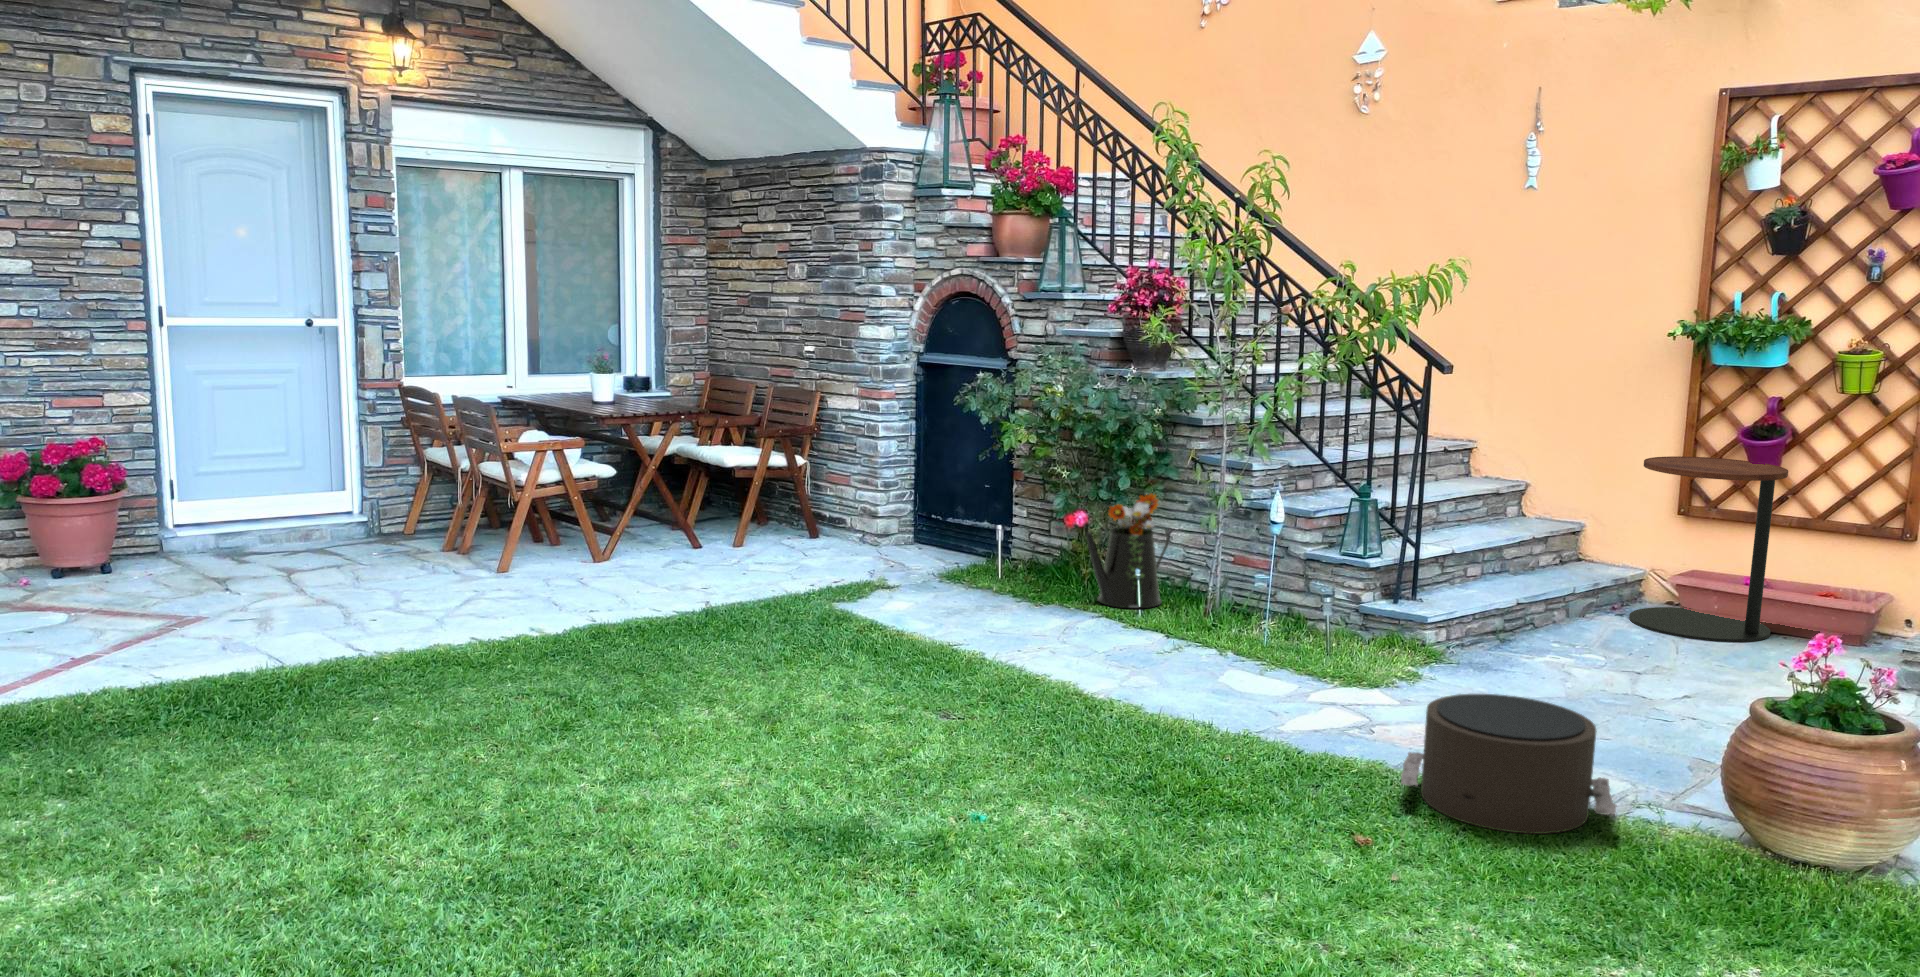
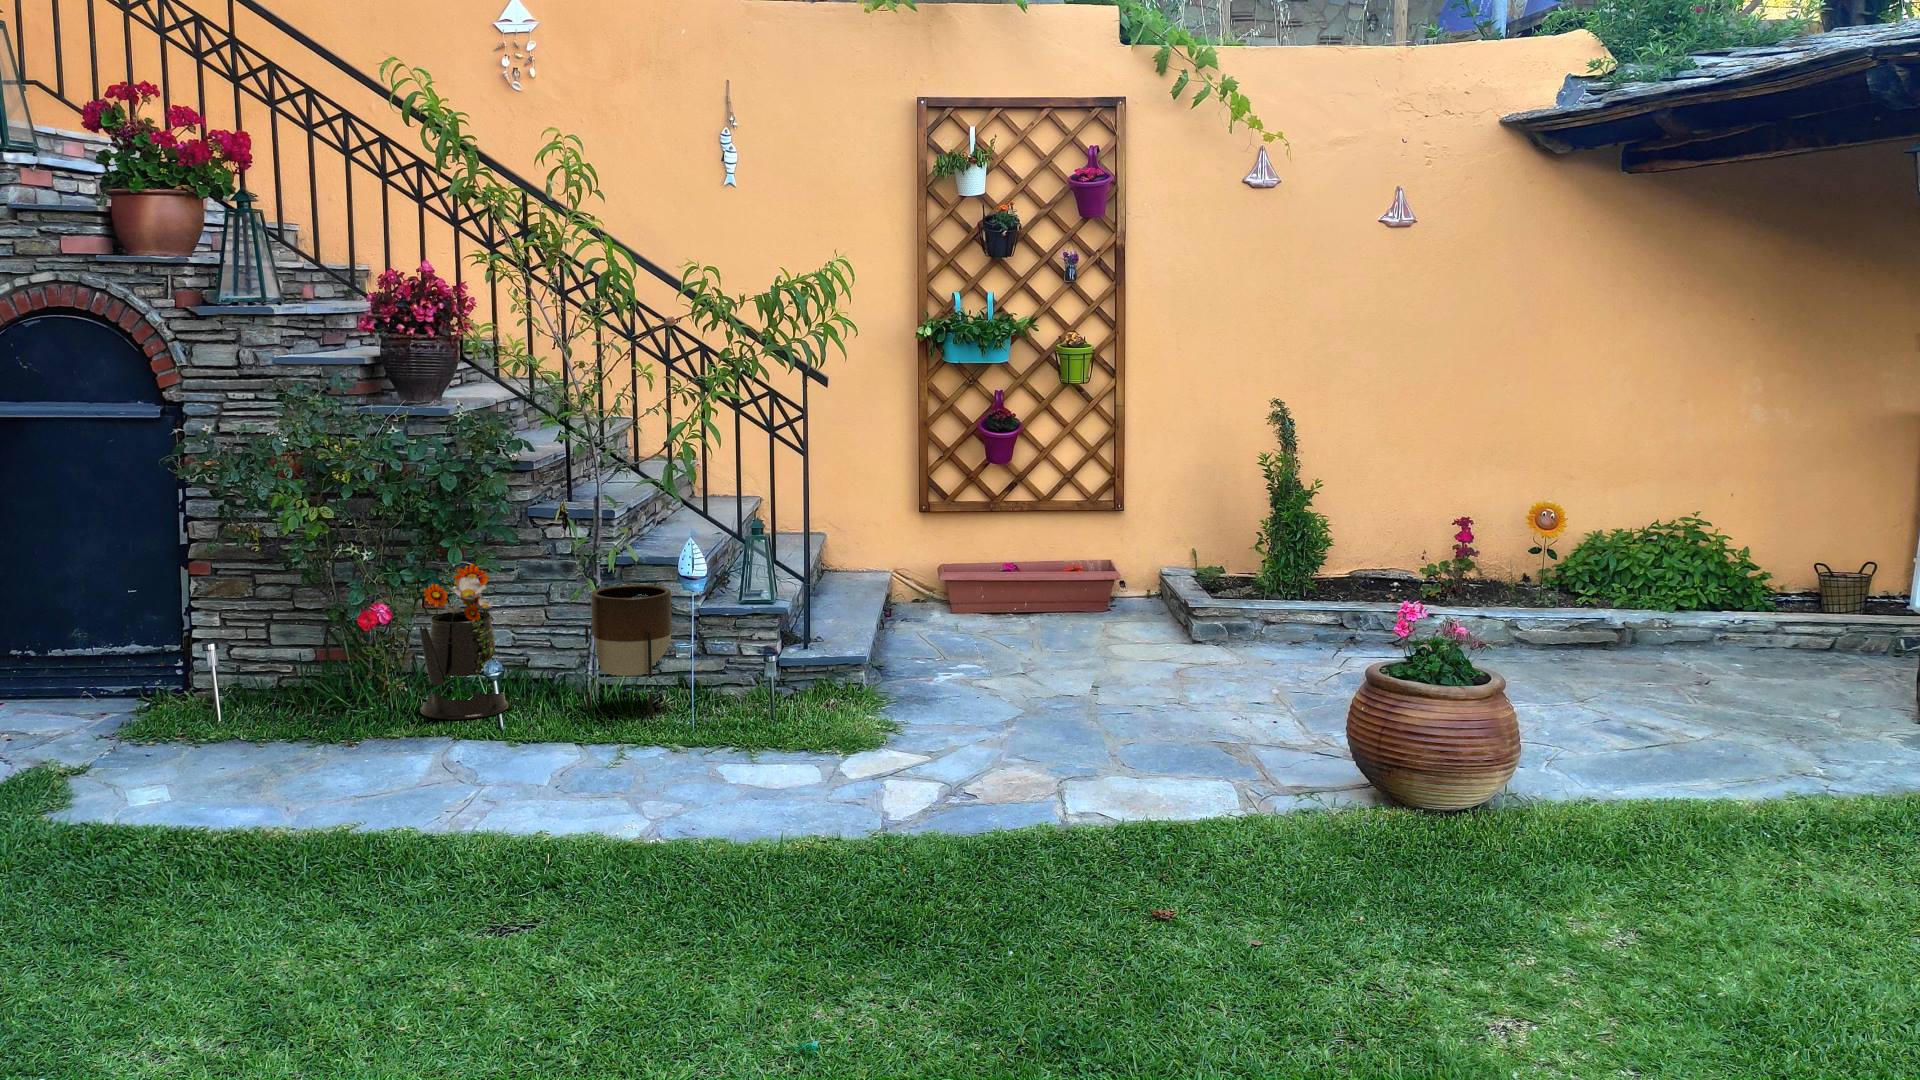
side table: present [1629,456,1788,642] -> none [910,454,1033,628]
planter: none [1203,526,1272,636] -> present [585,585,672,718]
pouf: present [1401,694,1617,834] -> none [1086,692,1299,823]

